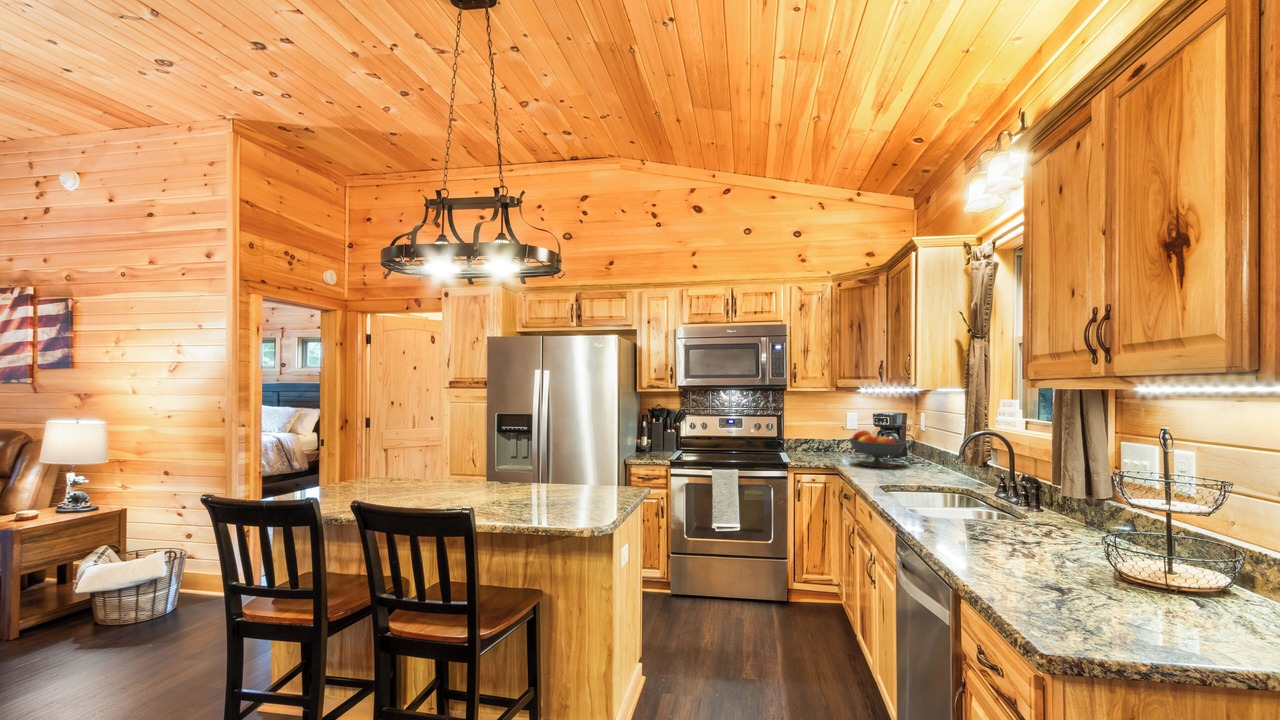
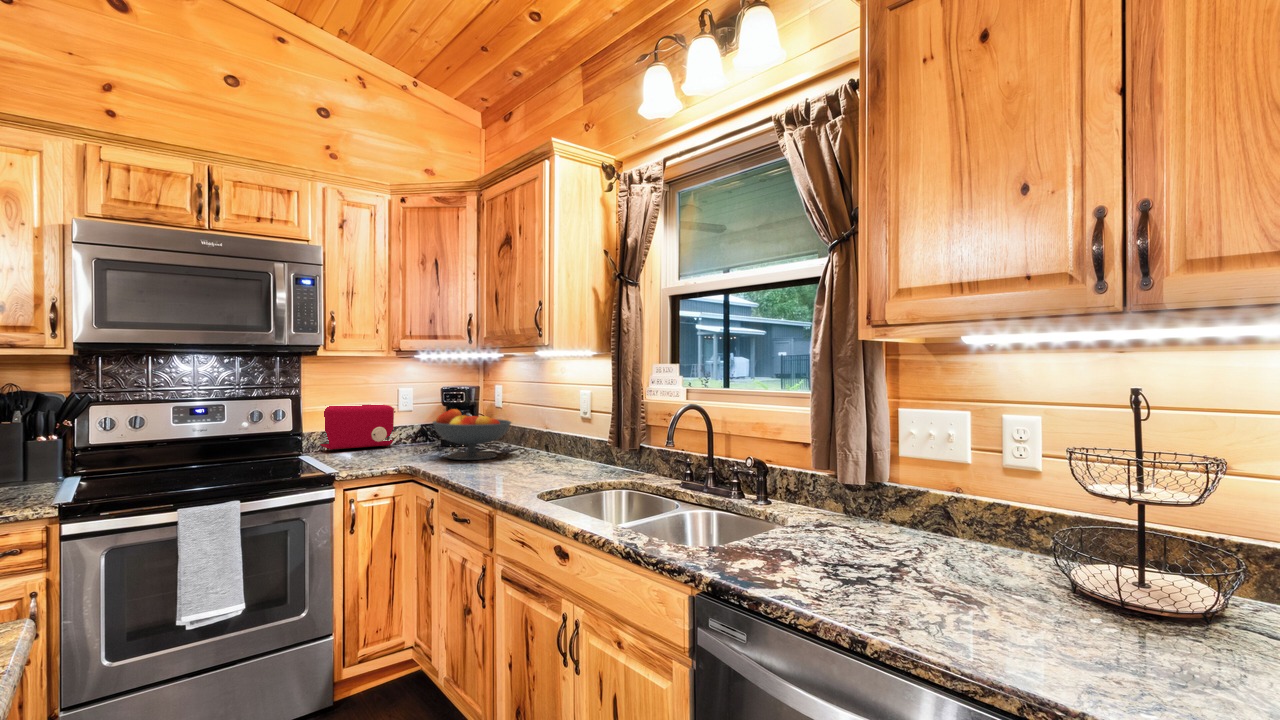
toaster: none [796,422,842,453] -> present [320,405,394,451]

